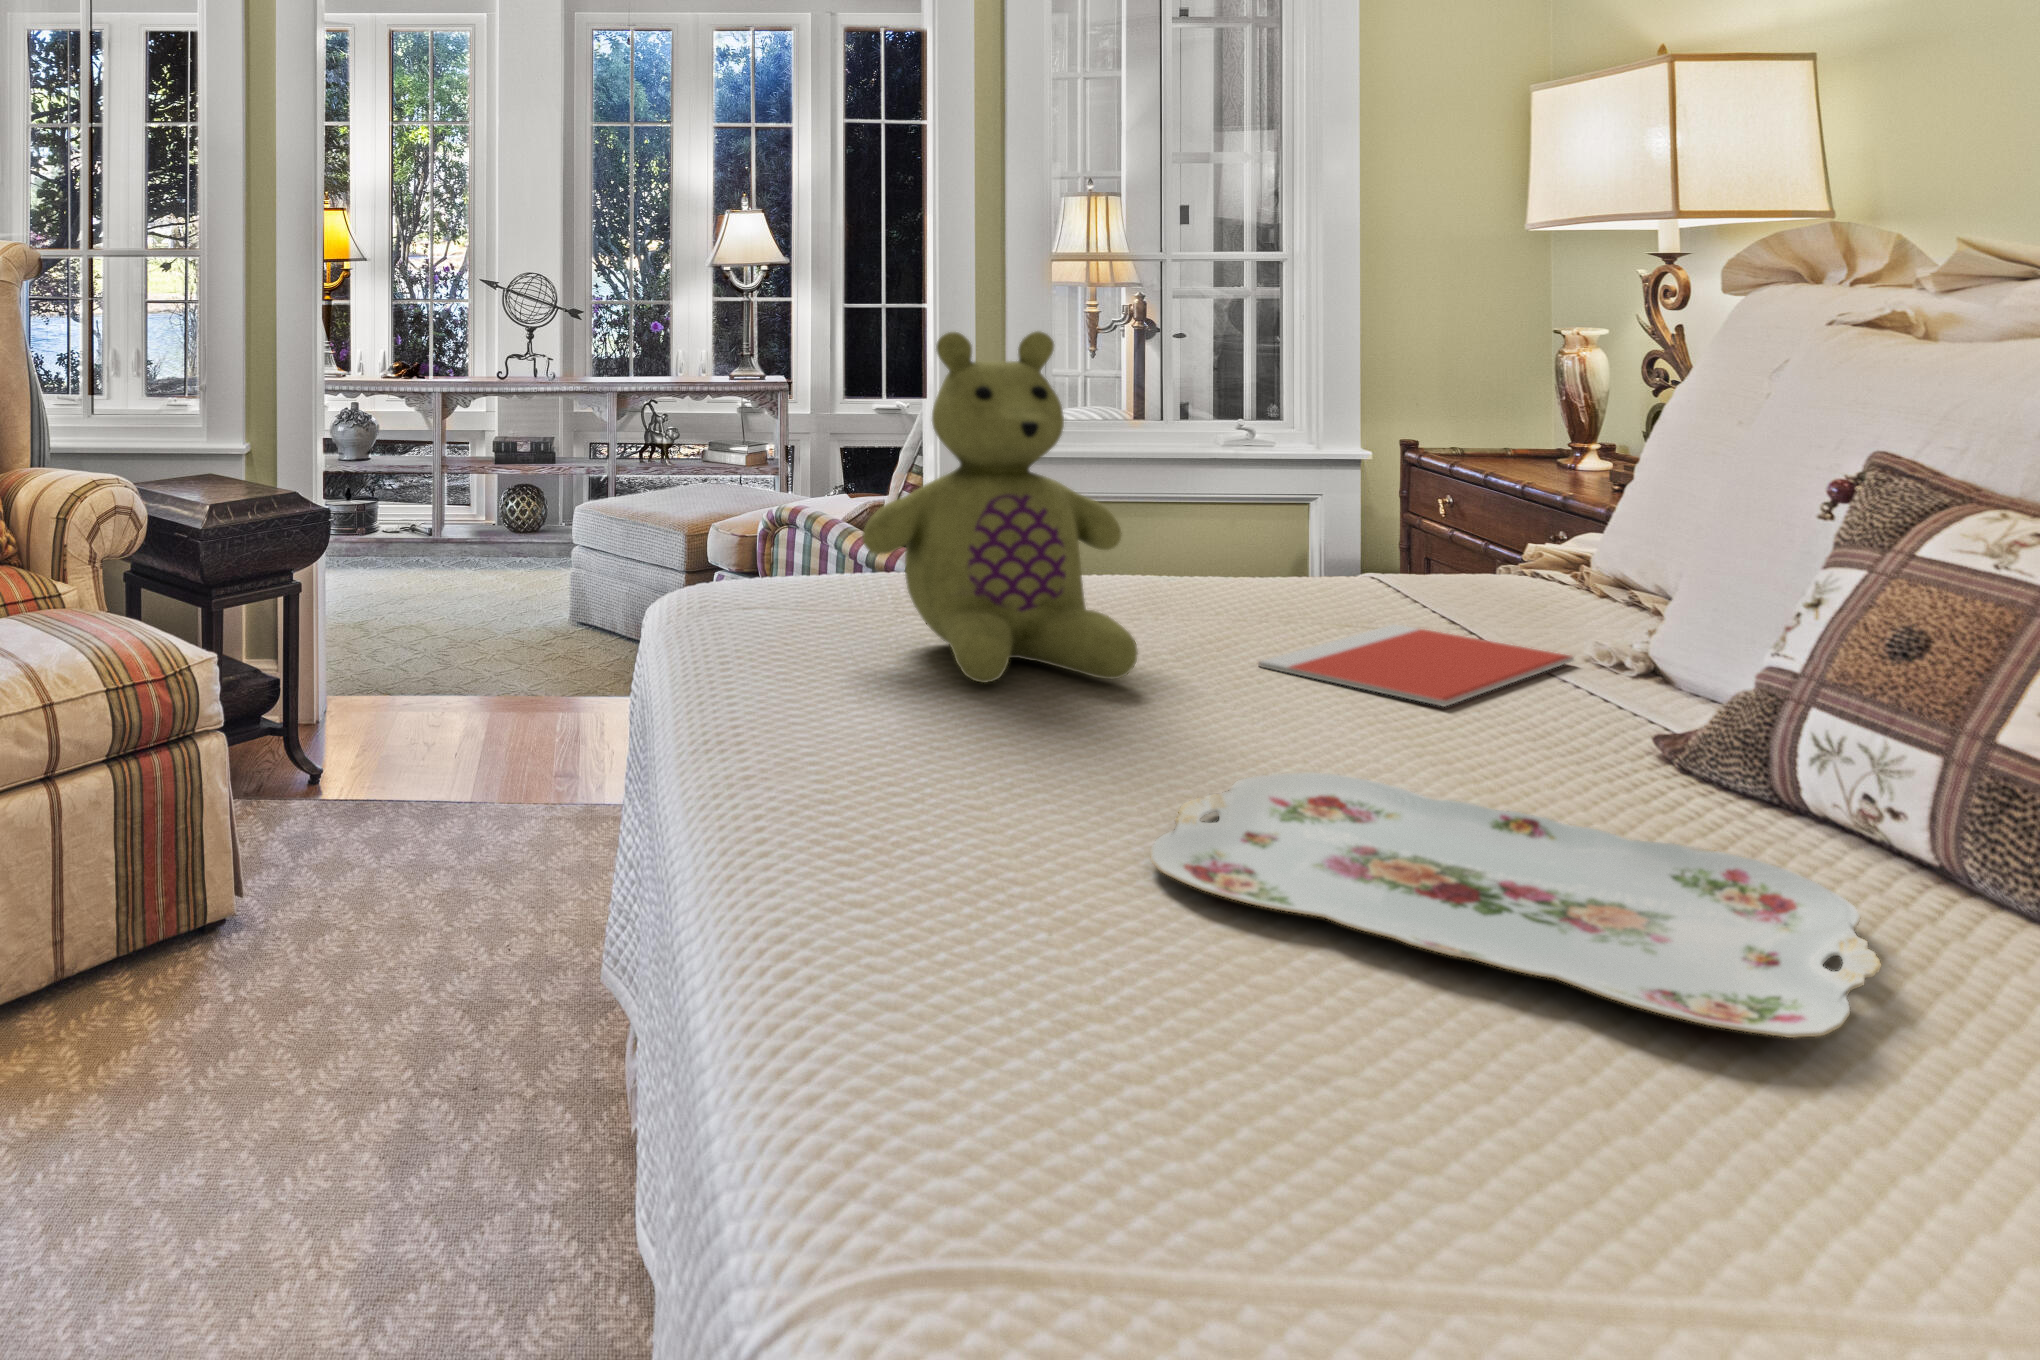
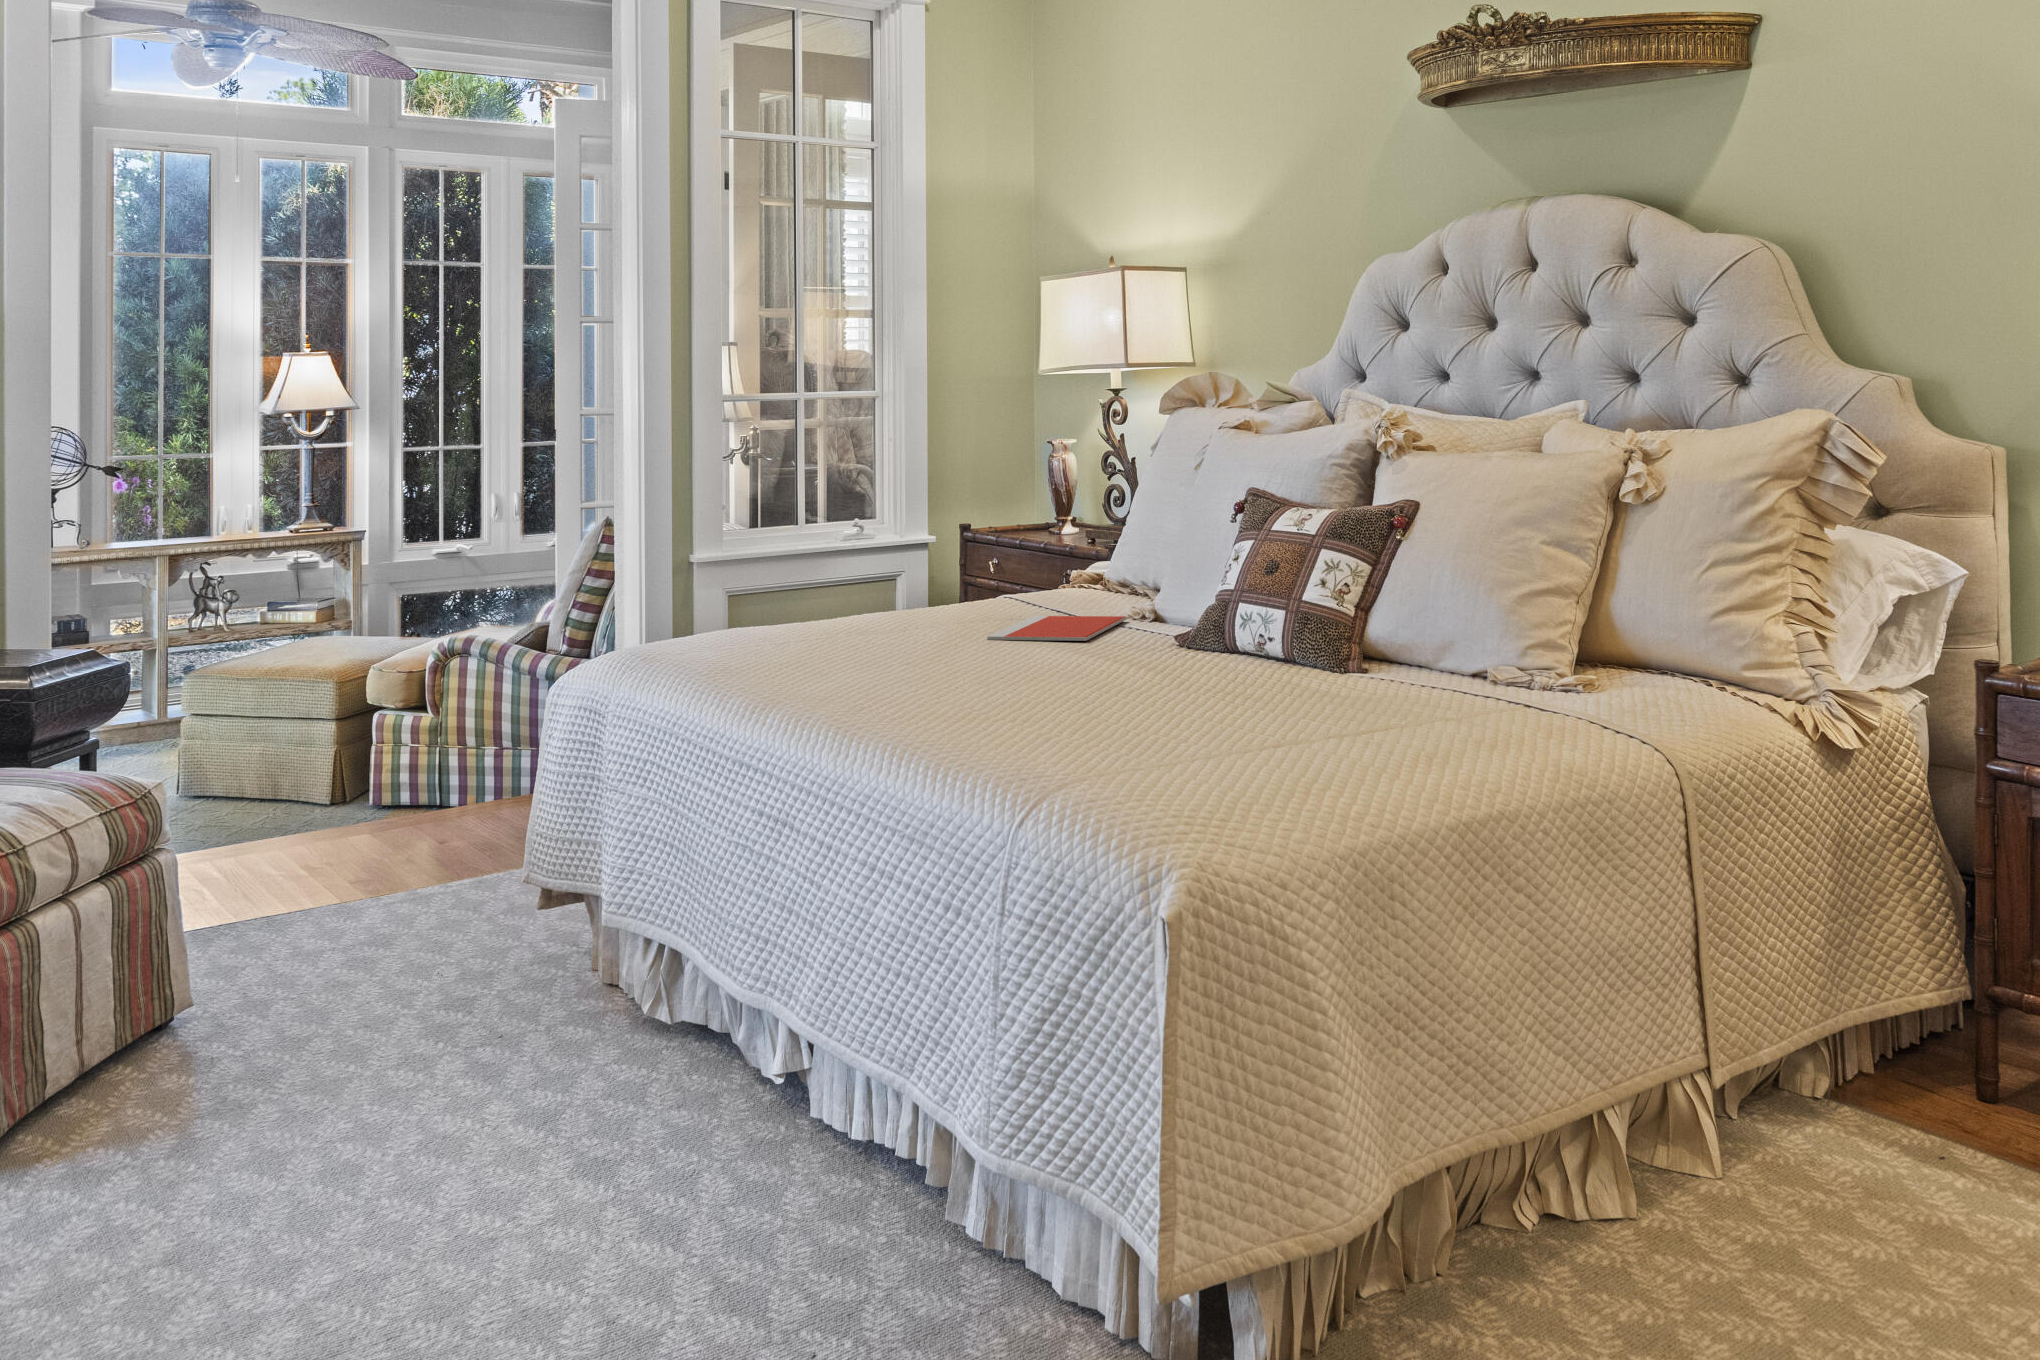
stuffed bear: present [862,331,1138,683] -> none [773,449,941,660]
serving tray: present [1150,772,1881,1038] -> none [1018,659,1283,699]

